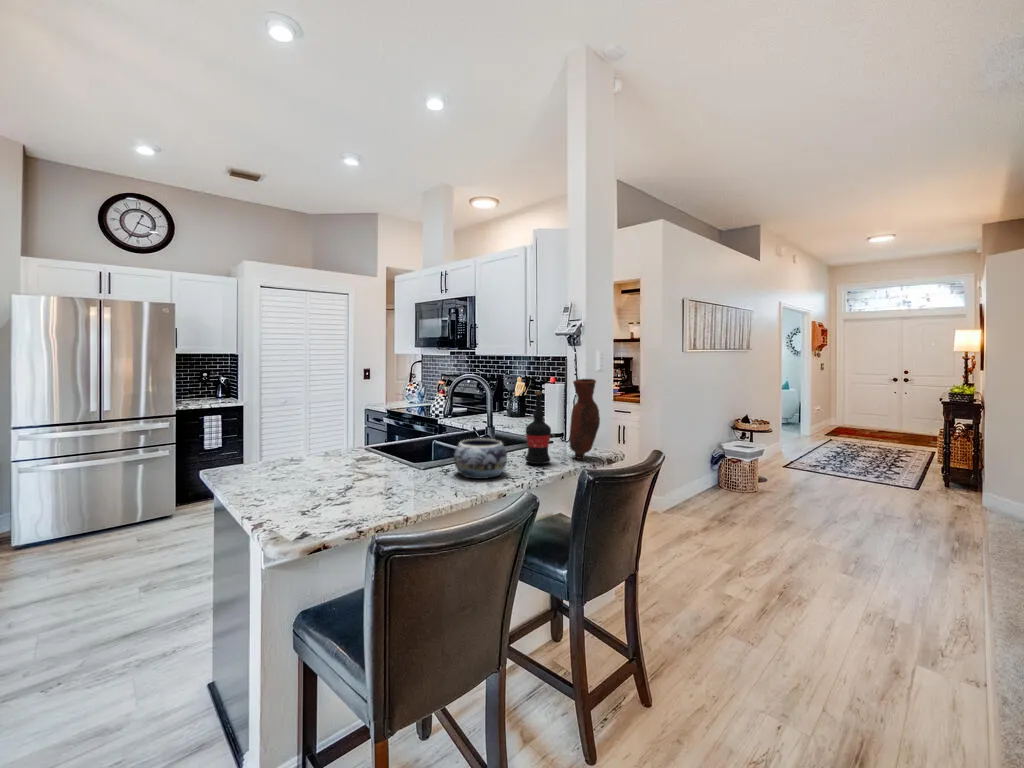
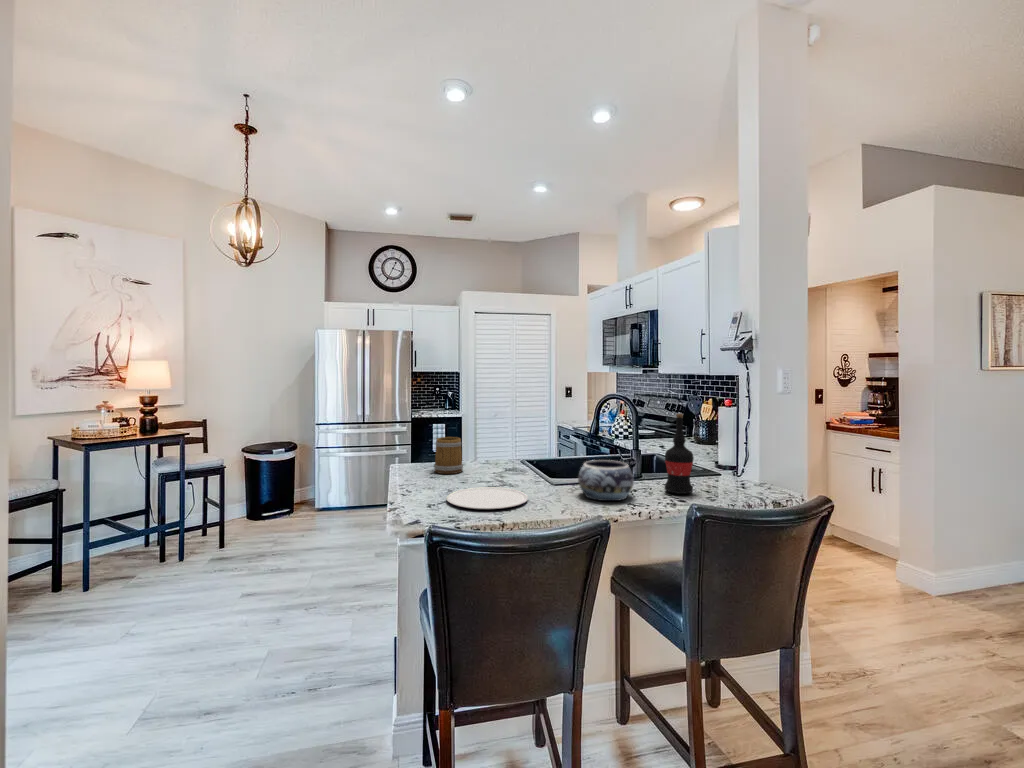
vase: present [569,379,600,459] -> none [722,401,759,494]
mug: none [269,427,306,470] -> present [434,437,463,474]
plate: none [317,478,412,504] -> present [446,487,528,509]

